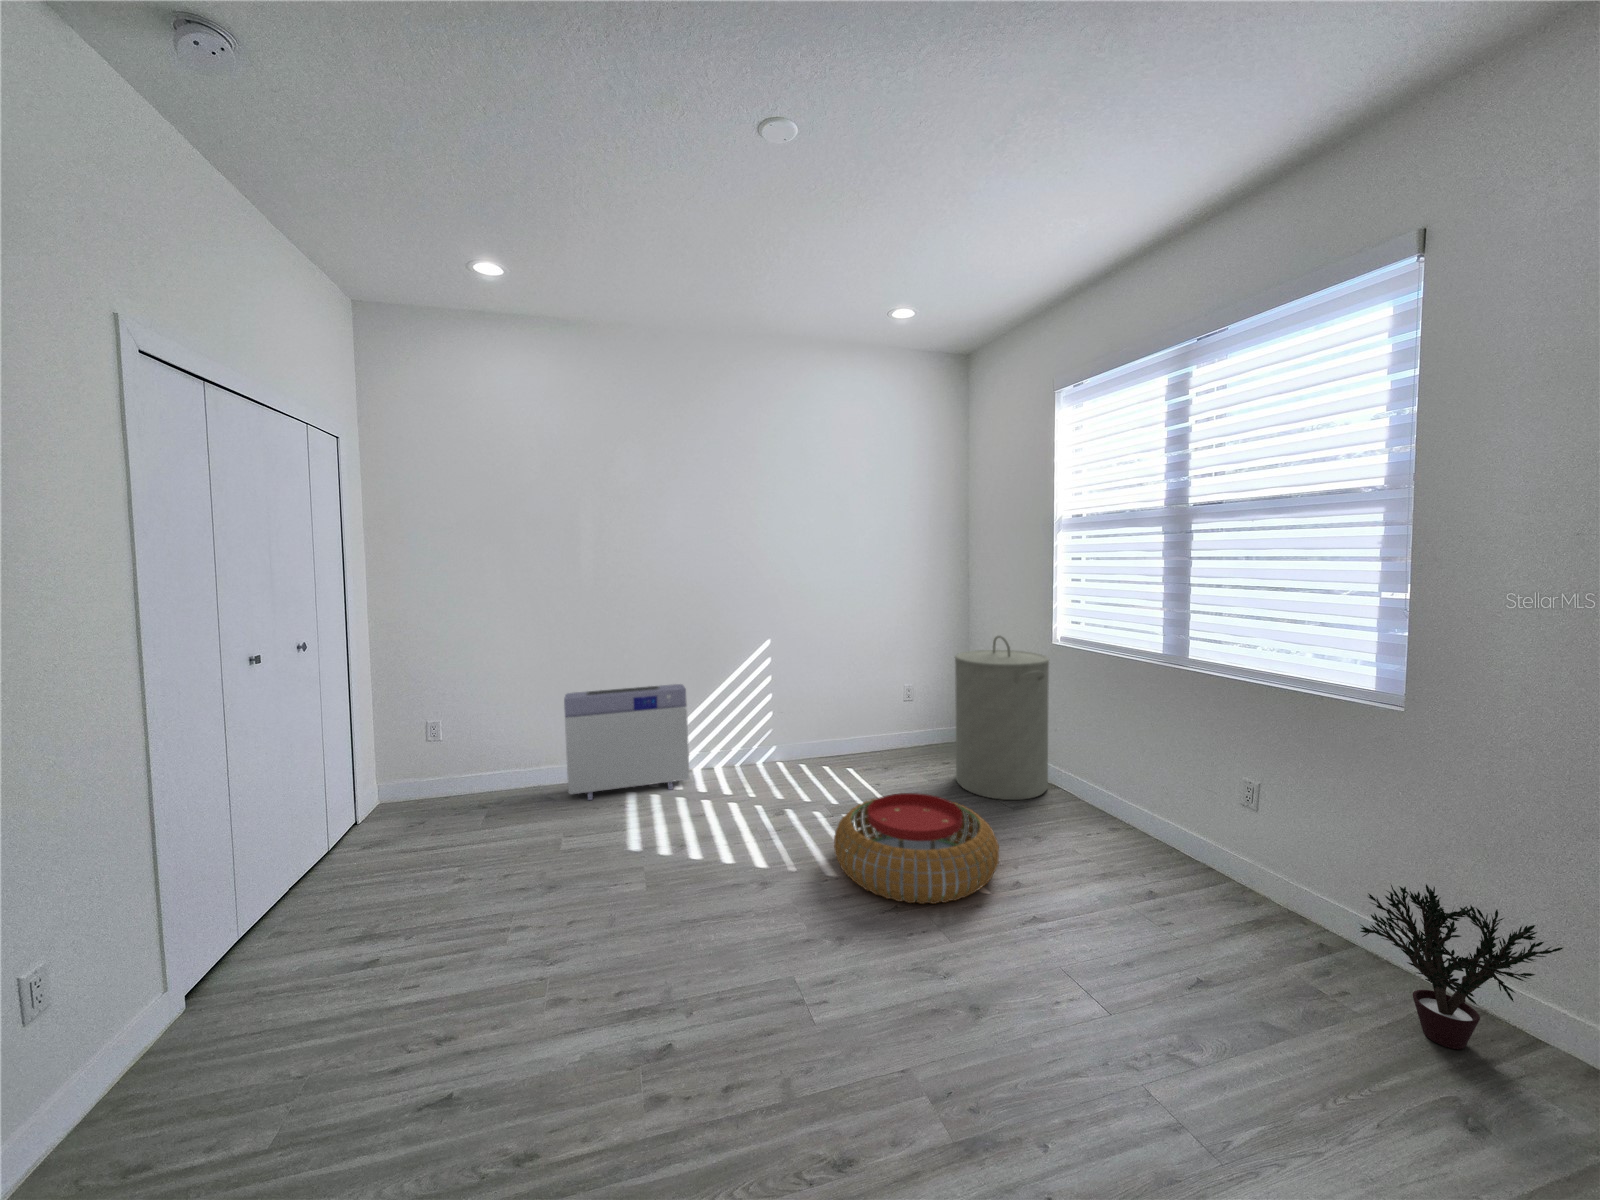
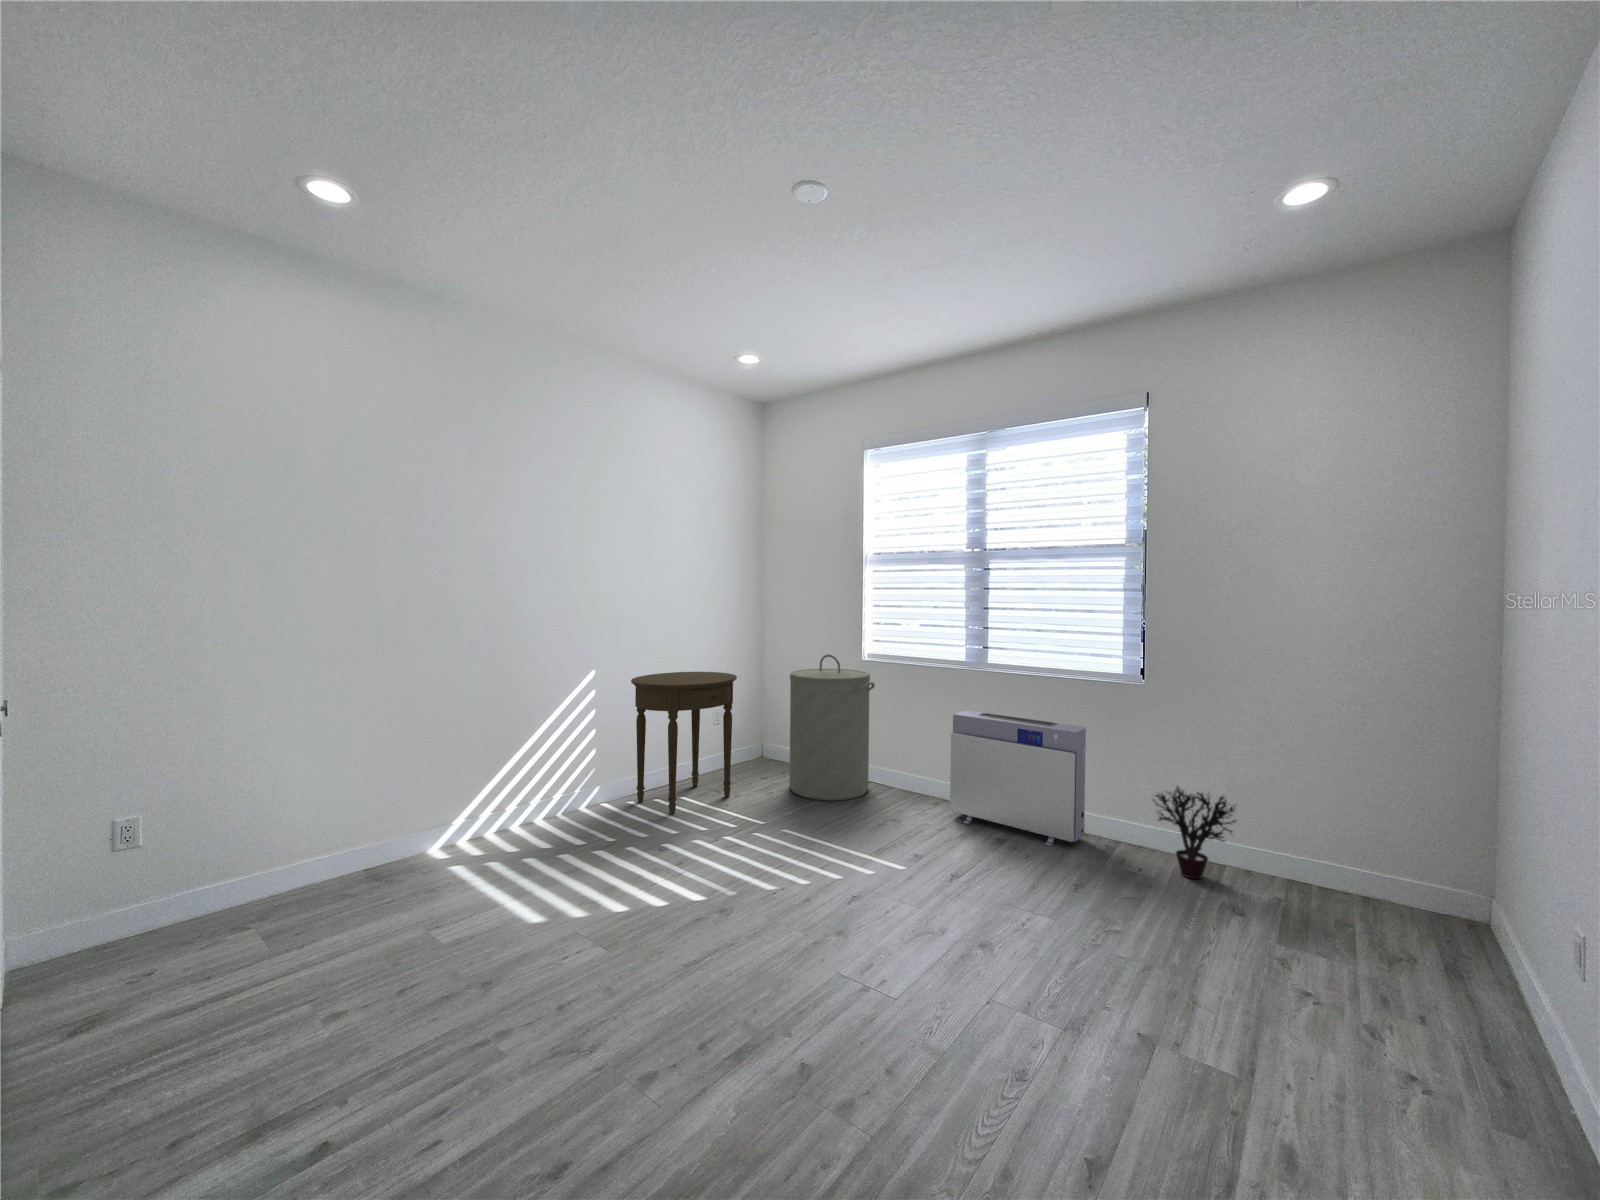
side table: none [793,646,900,782] -> present [631,672,737,814]
air purifier: present [564,684,690,800] -> present [950,711,1086,846]
pouf: present [834,793,999,904] -> none [763,797,912,892]

